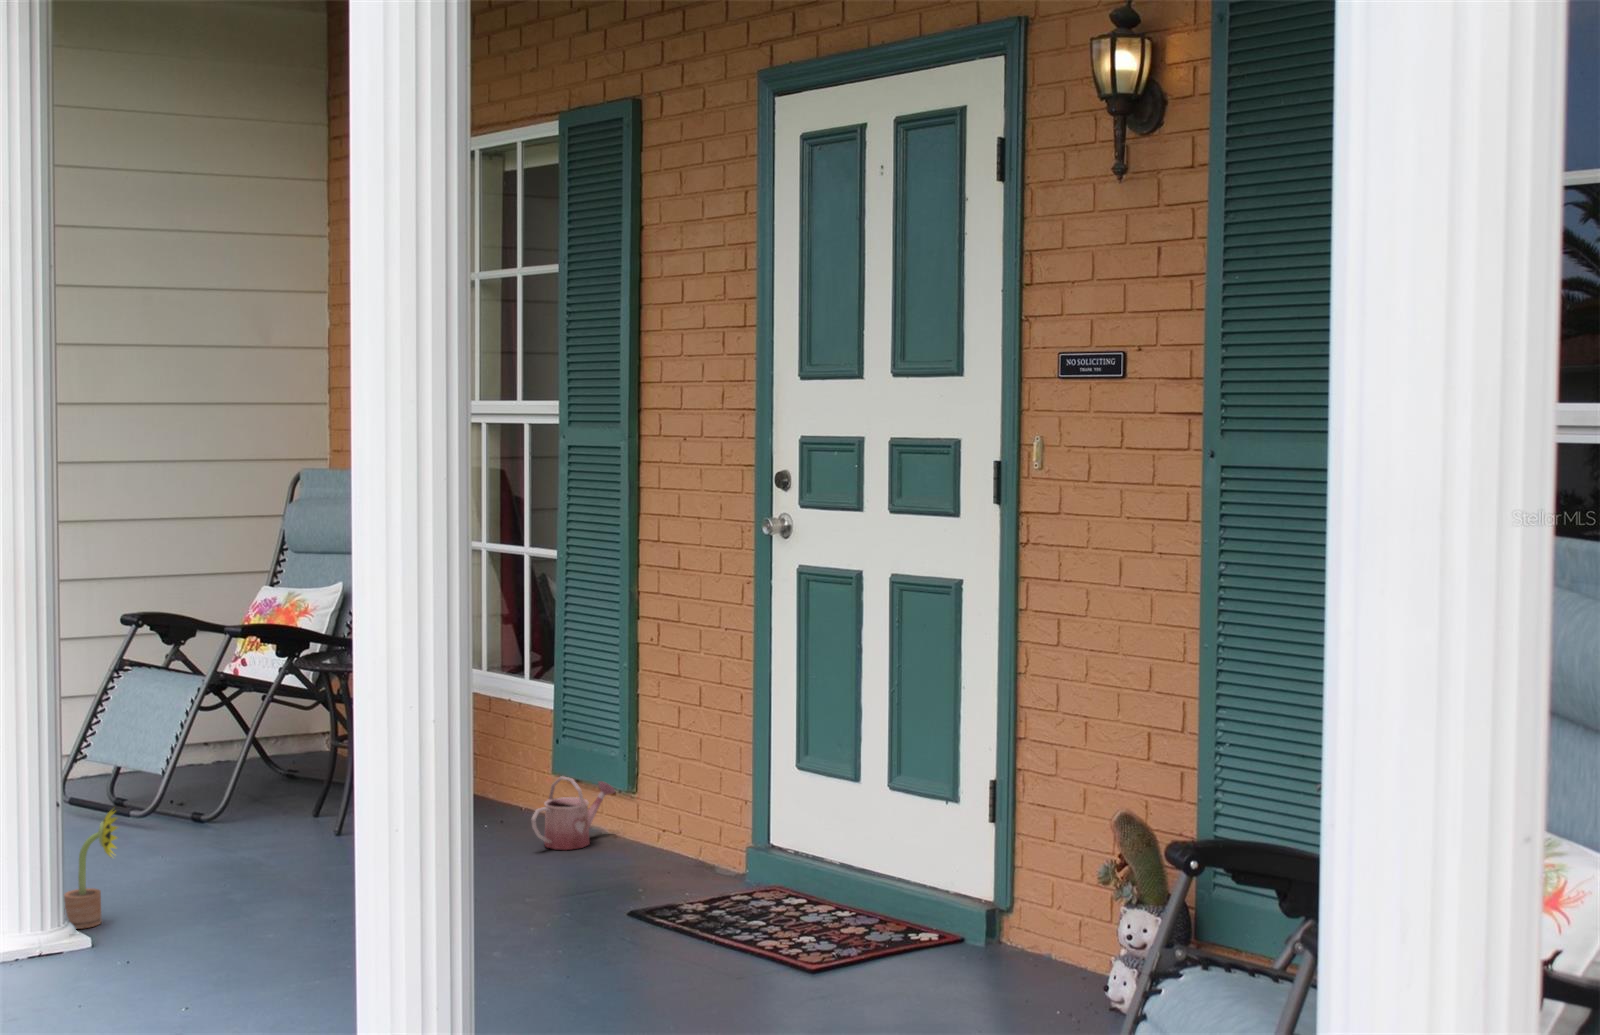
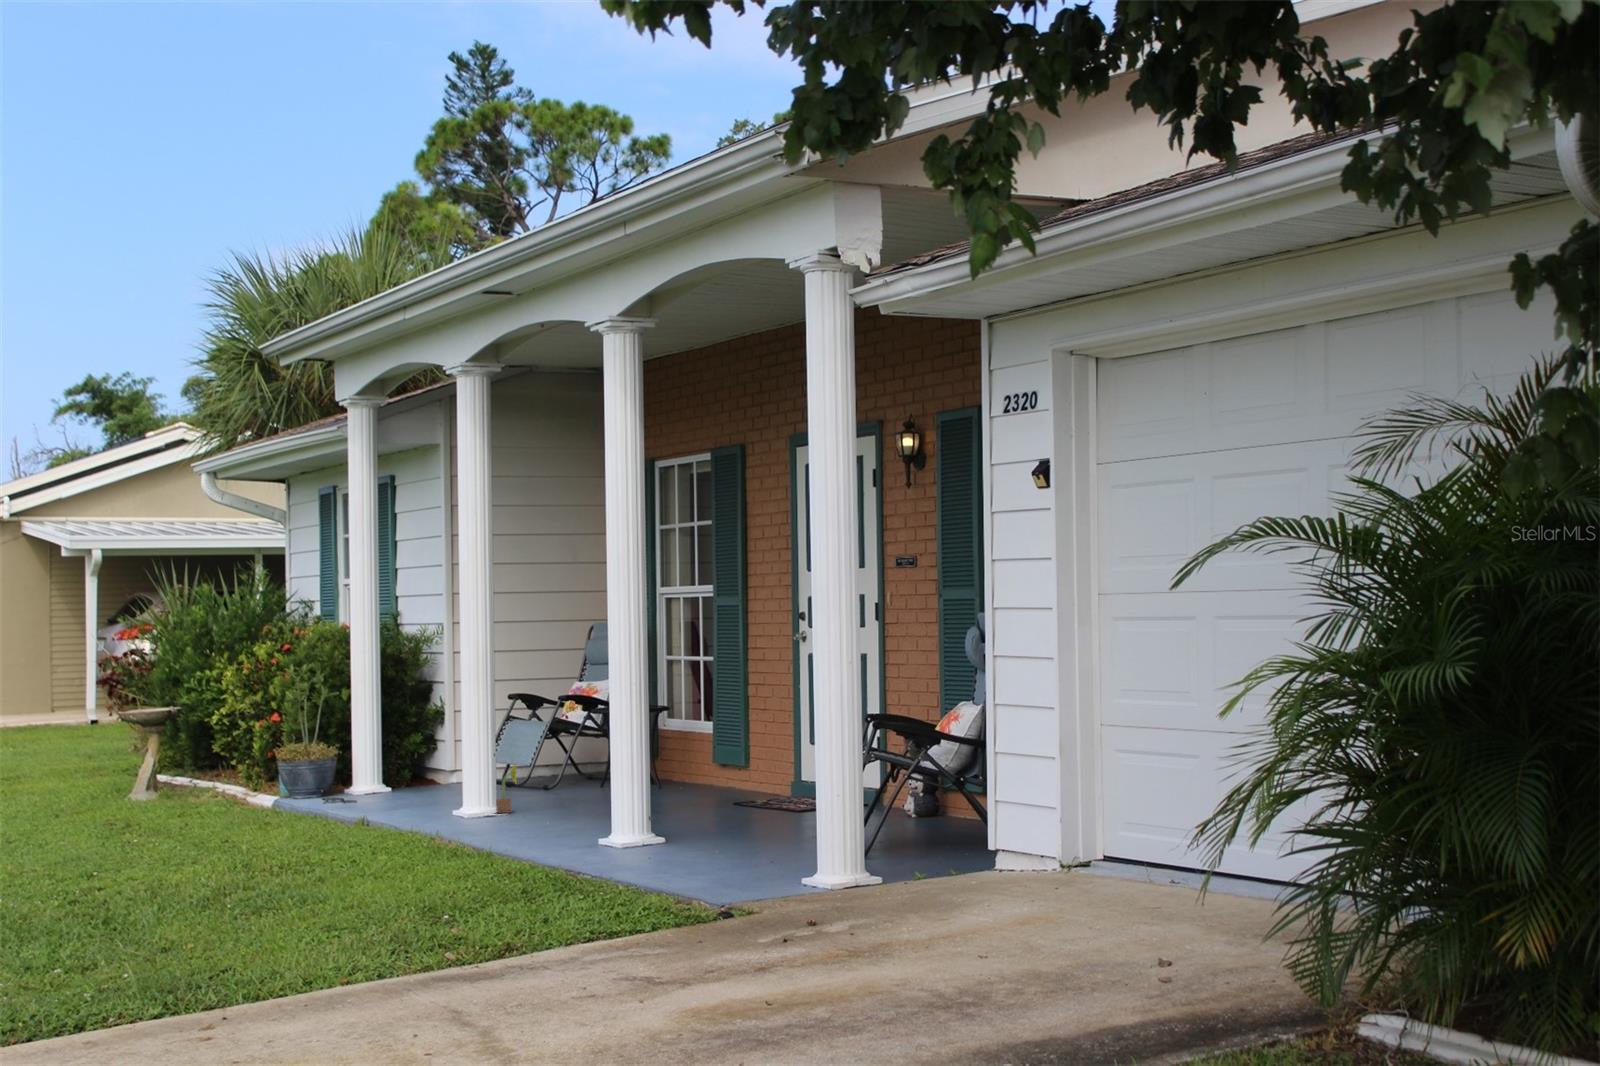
watering can: present [531,776,615,850] -> none [698,759,739,792]

